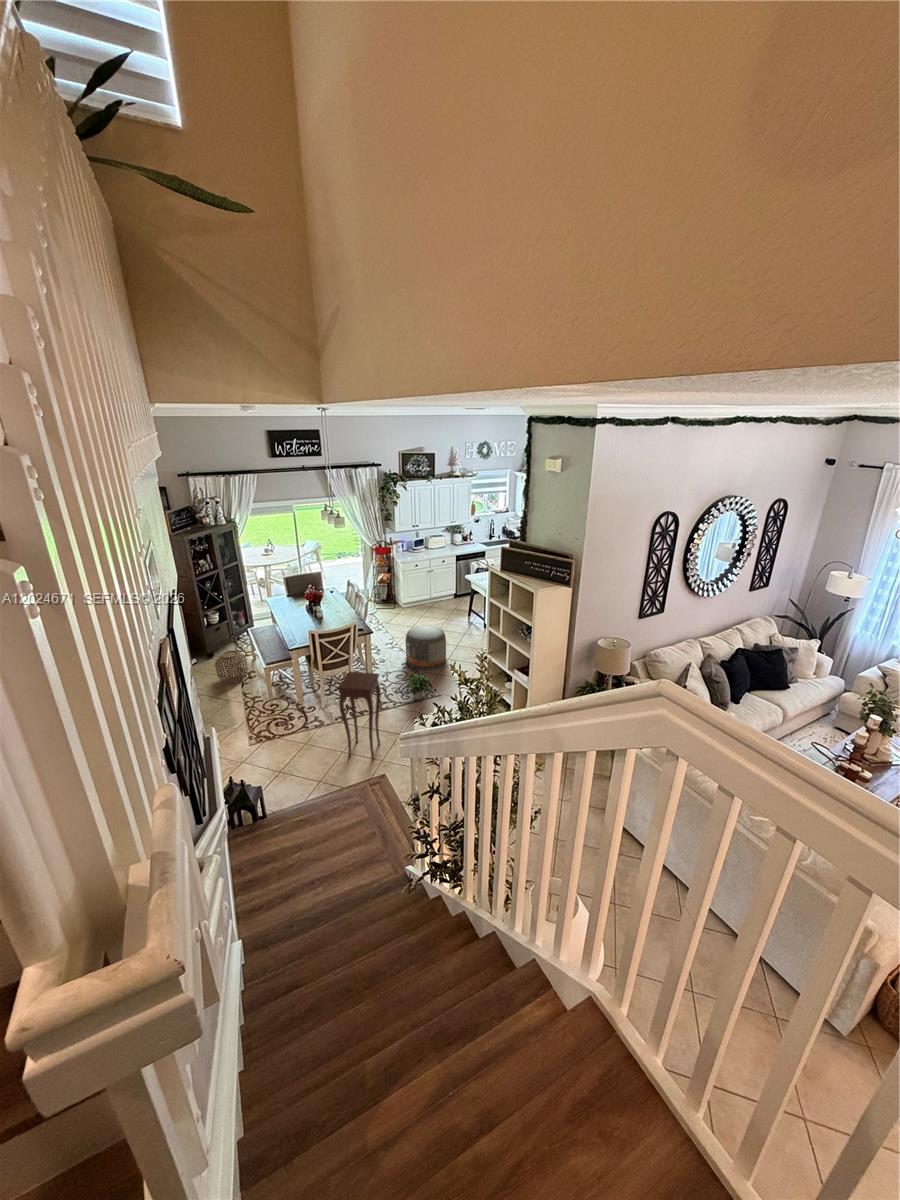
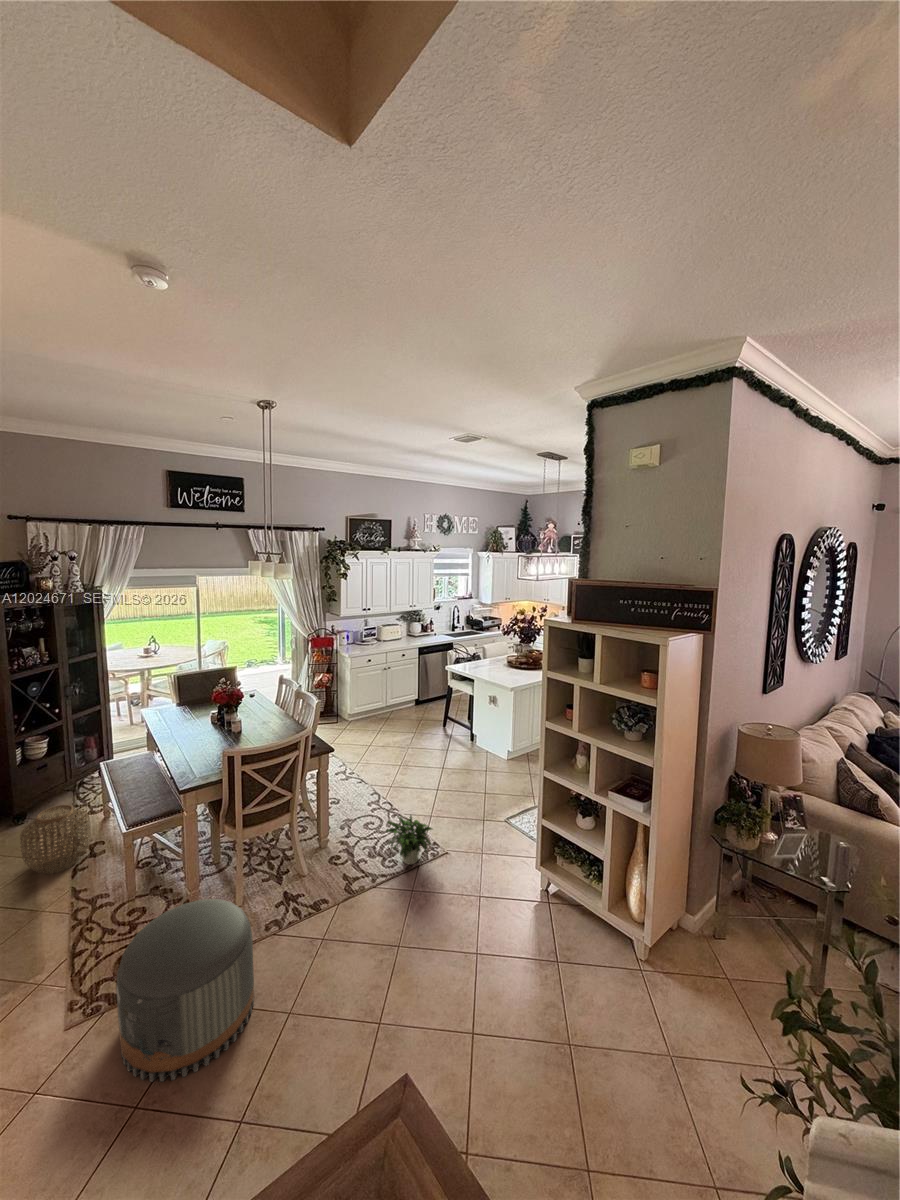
pouf: present [406,625,446,669] -> present [116,899,254,1082]
side table: present [338,672,381,760] -> none [291,824,371,1029]

